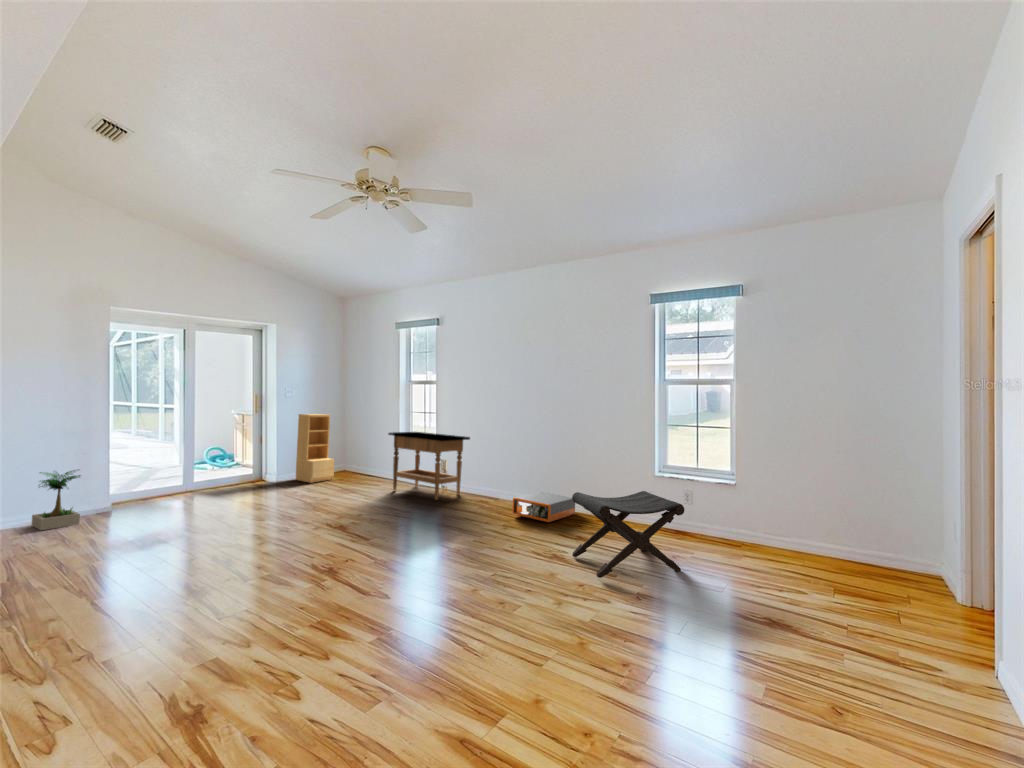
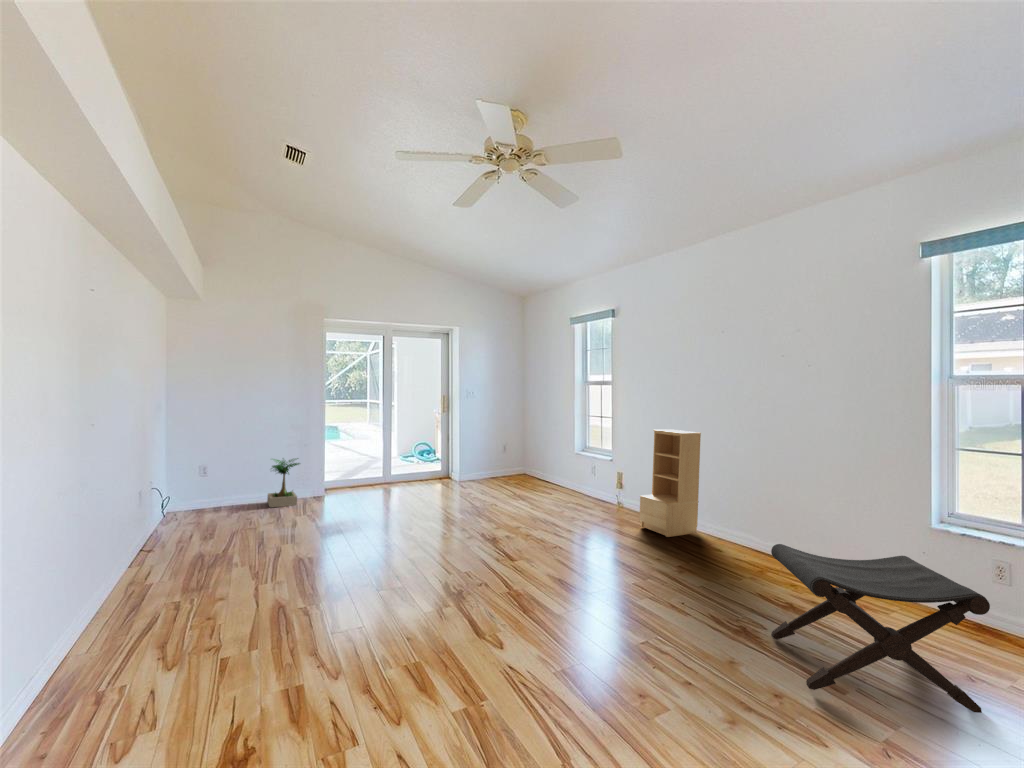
bookshelf: present [296,414,334,483] -> present [639,430,701,537]
side table: present [389,432,470,500] -> none [560,438,650,519]
storage box: present [512,492,575,522] -> none [695,526,790,572]

